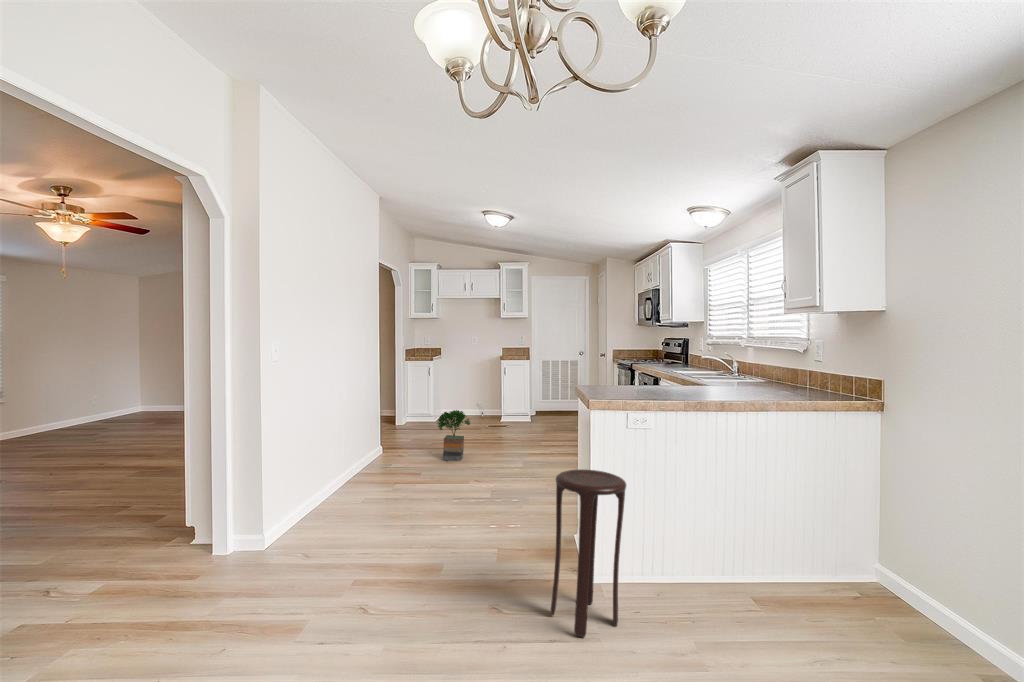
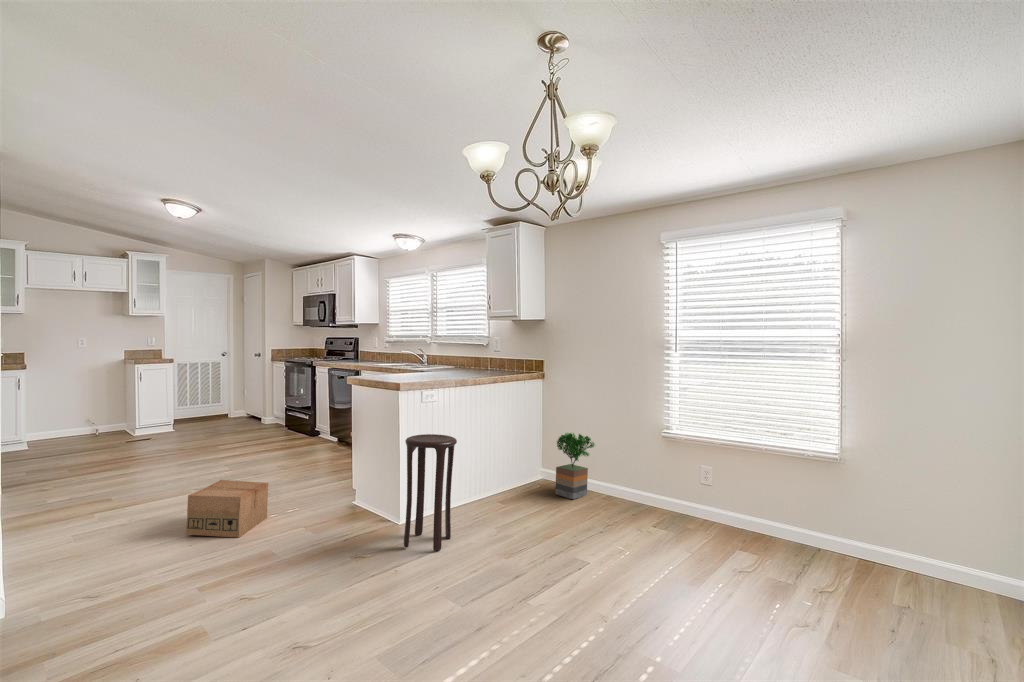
potted tree: present [437,410,470,461] -> present [555,433,594,499]
cardboard box: none [415,476,488,538] -> present [186,480,268,537]

